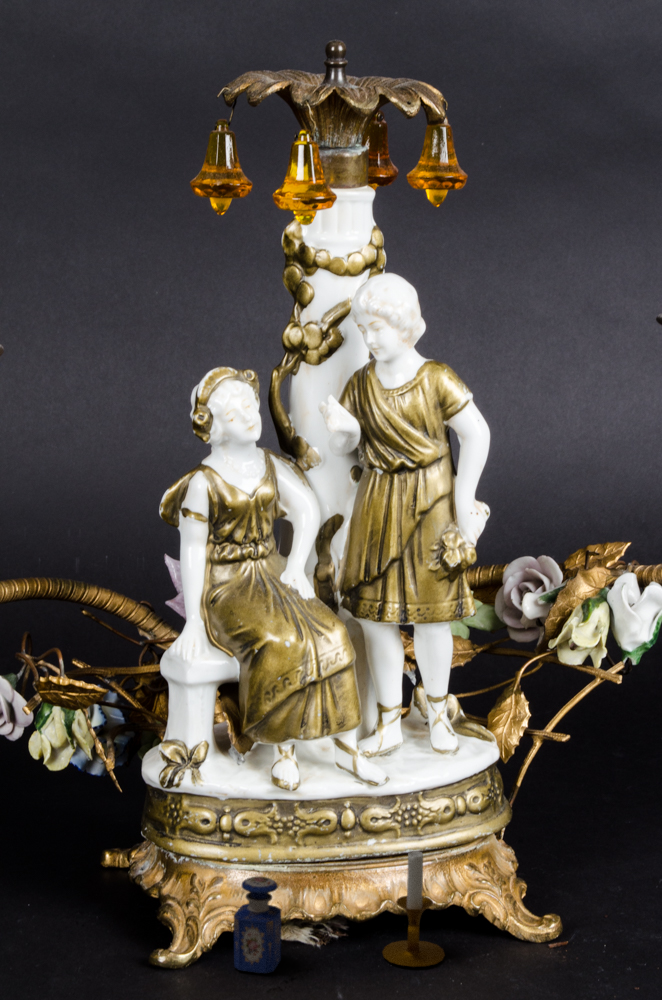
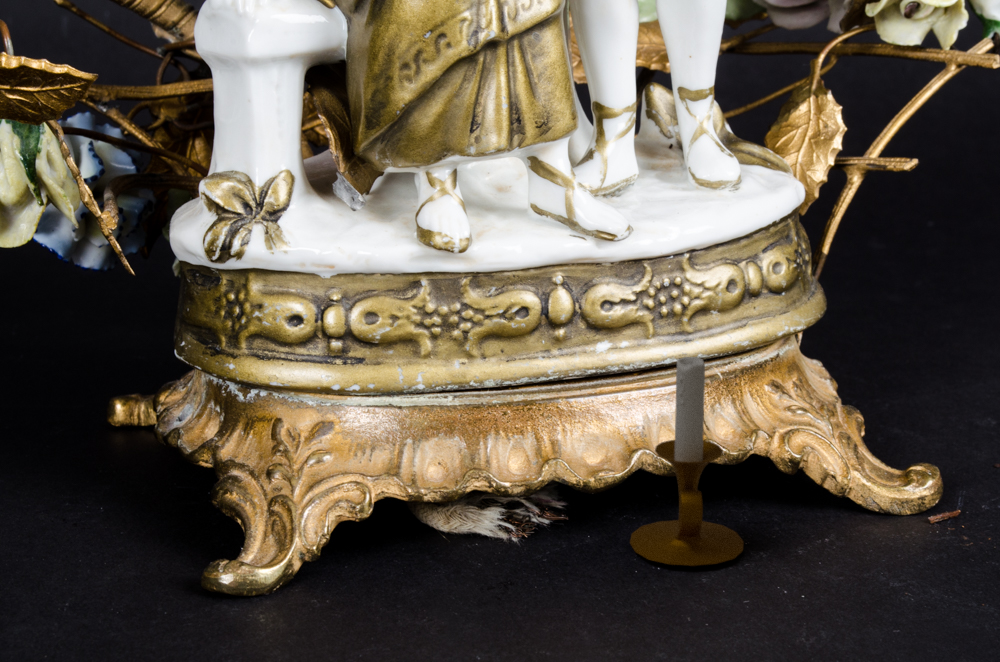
perfume bottle: present [234,877,282,973] -> none [359,416,448,592]

